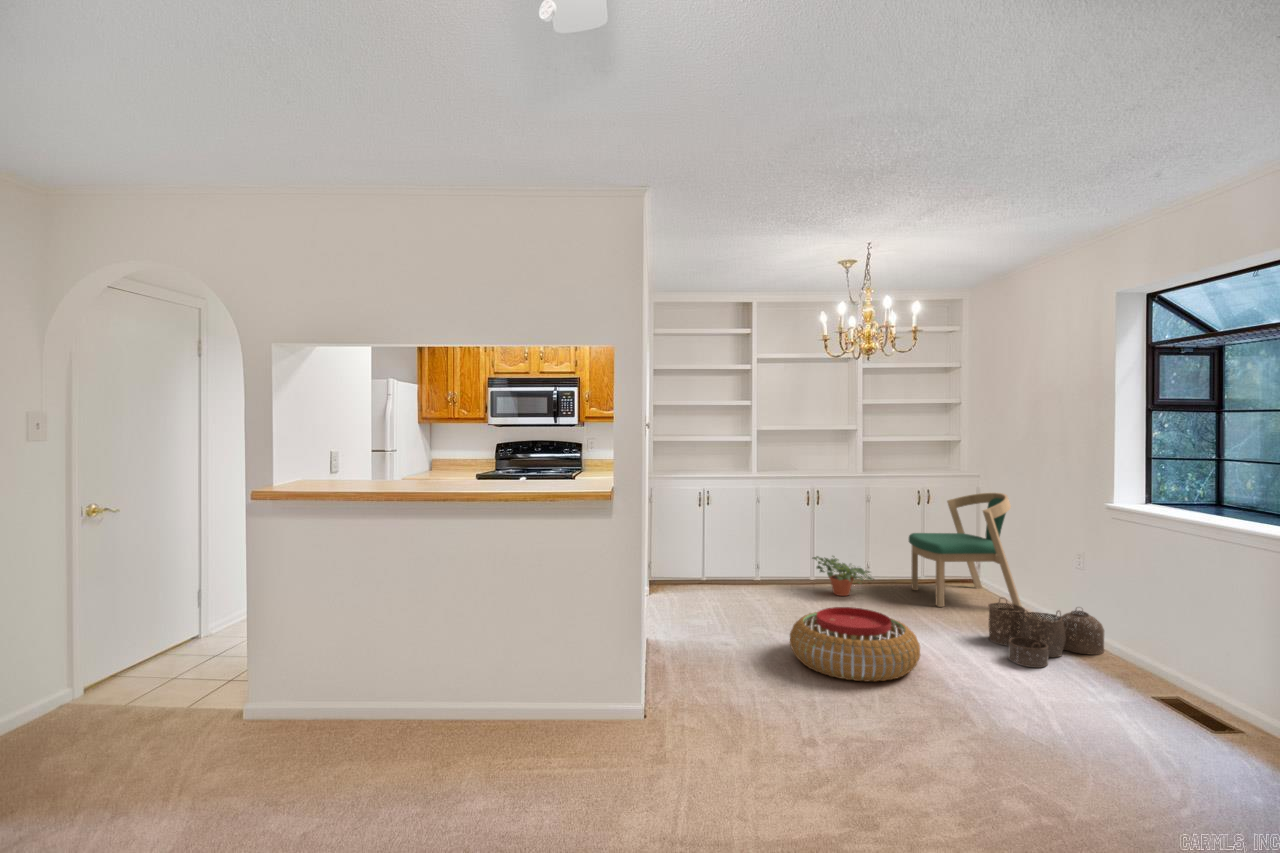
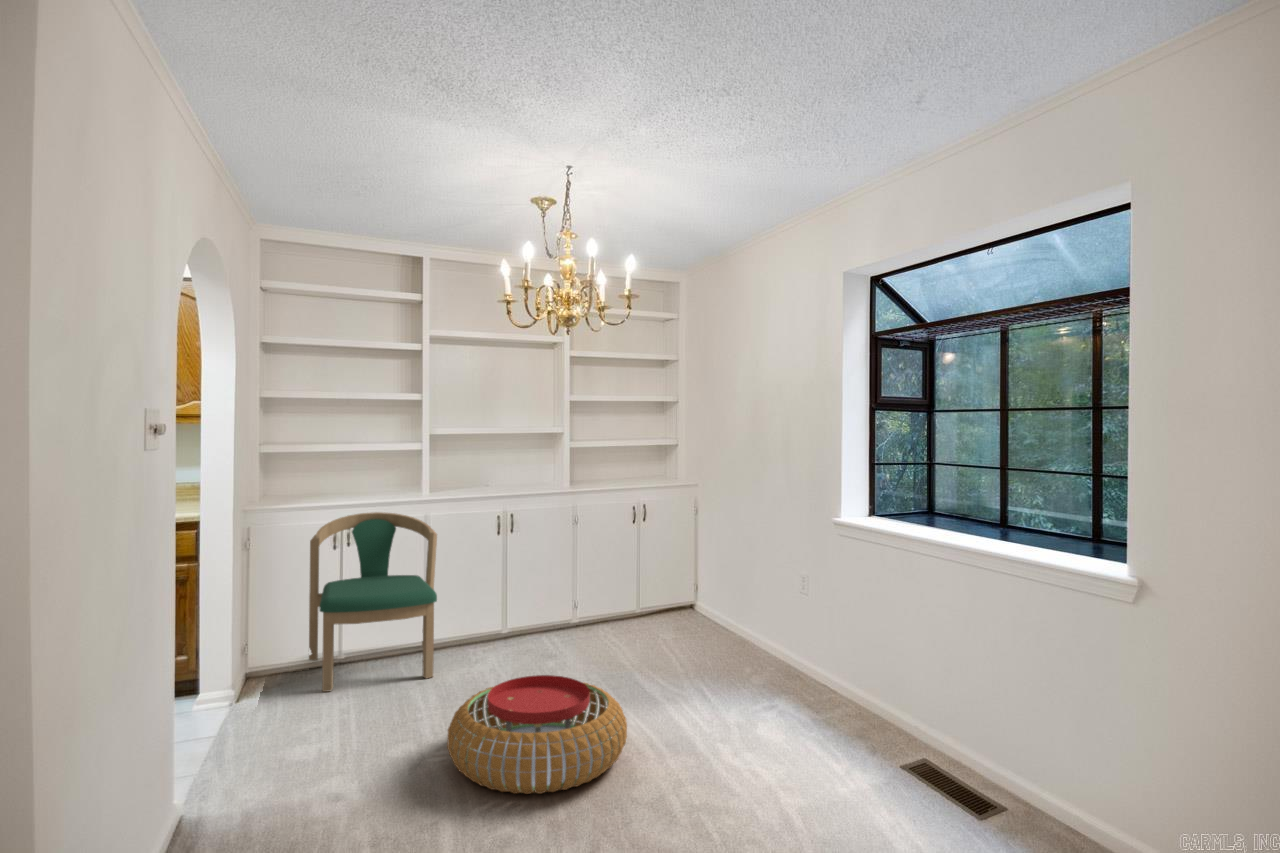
dining chair: present [909,492,1021,607] -> present [309,512,437,692]
potted plant: present [812,556,873,596] -> none [498,593,577,646]
woven basket: present [988,600,1104,668] -> none [707,635,828,727]

